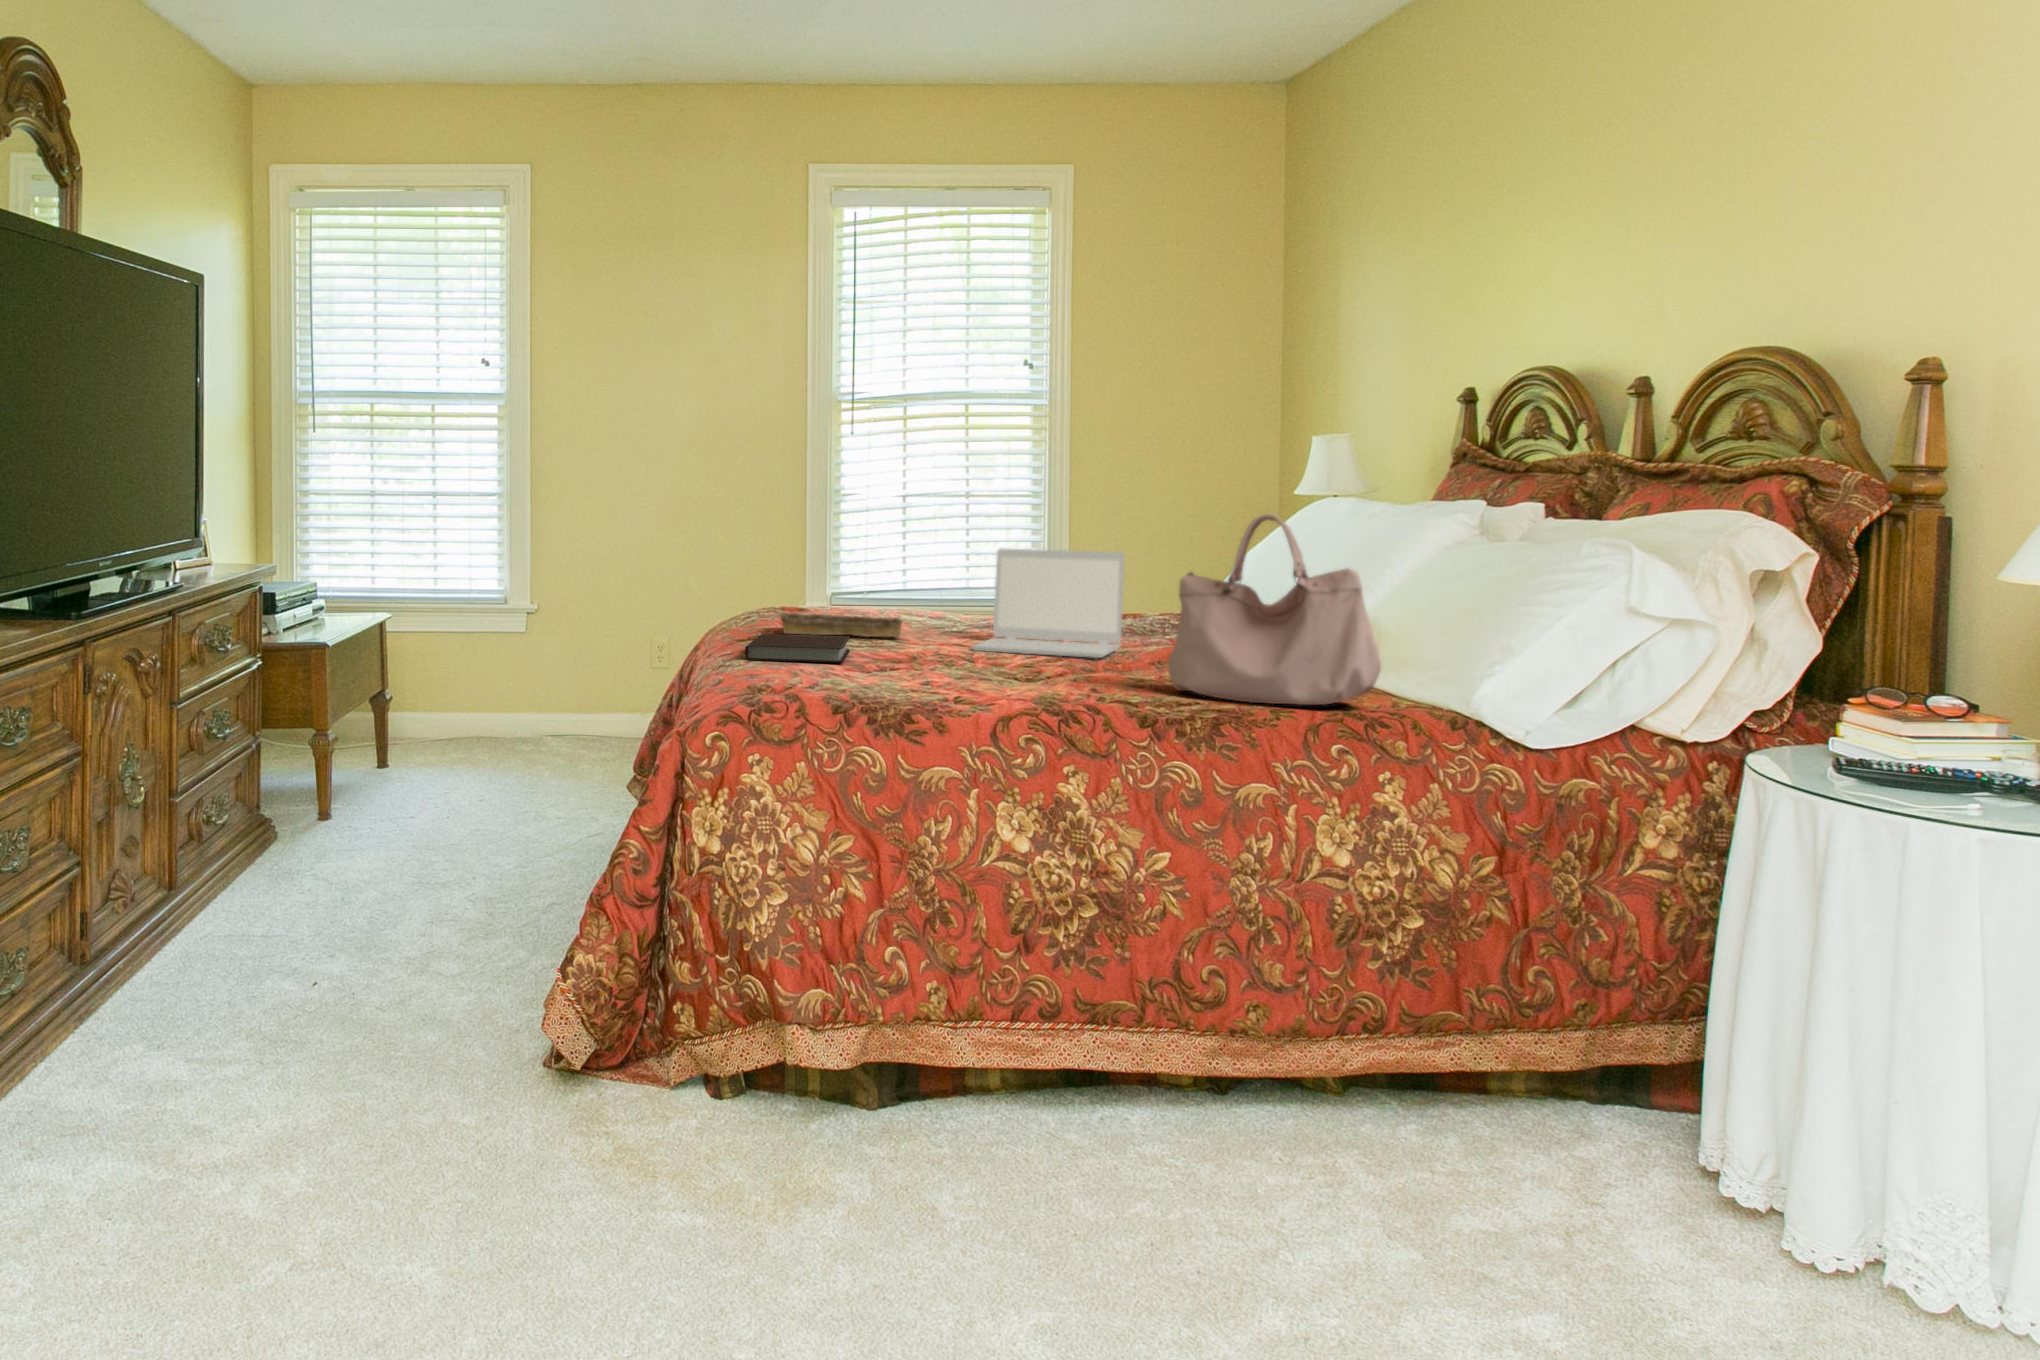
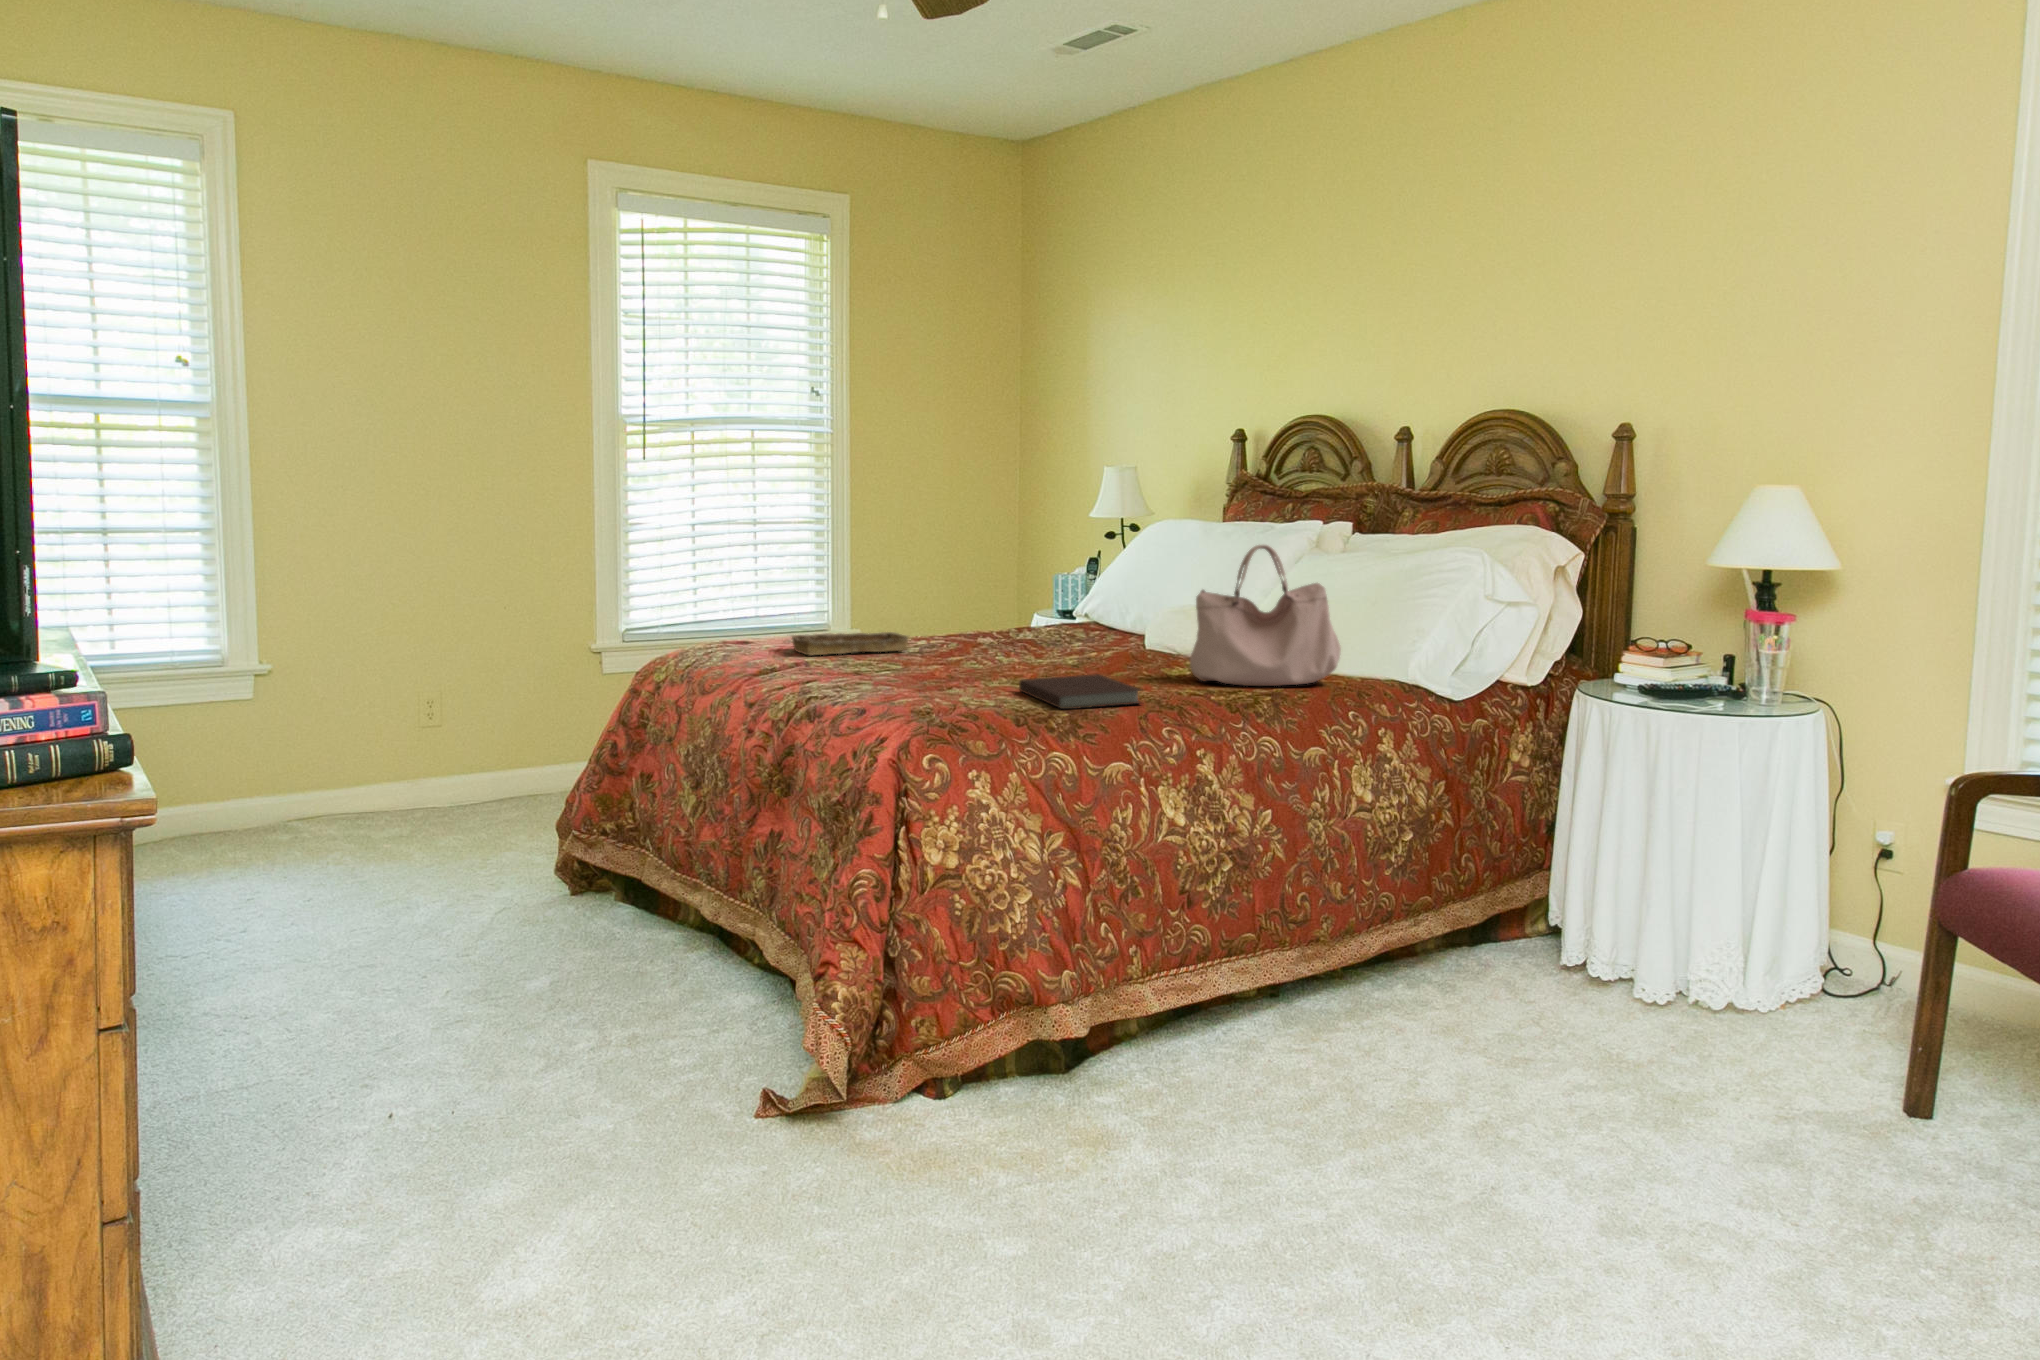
laptop: present [972,548,1125,658] -> none [974,568,1089,658]
notebook: present [745,634,850,663] -> present [1019,674,1141,709]

